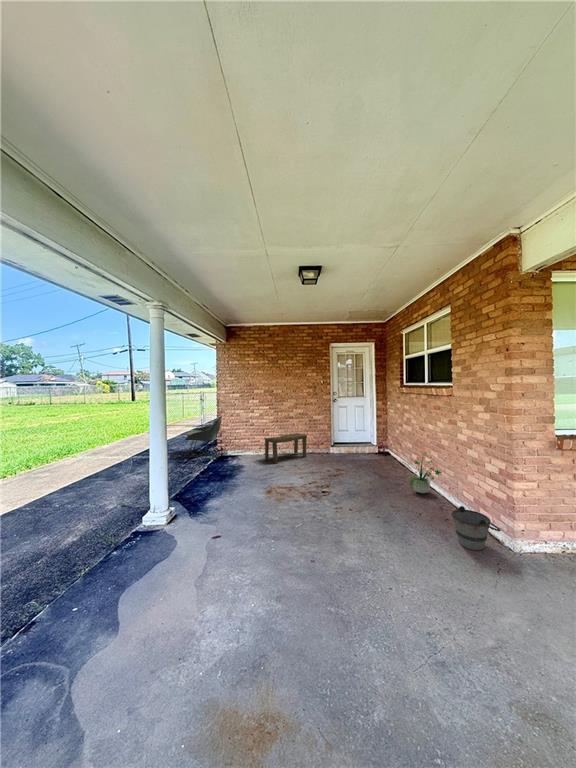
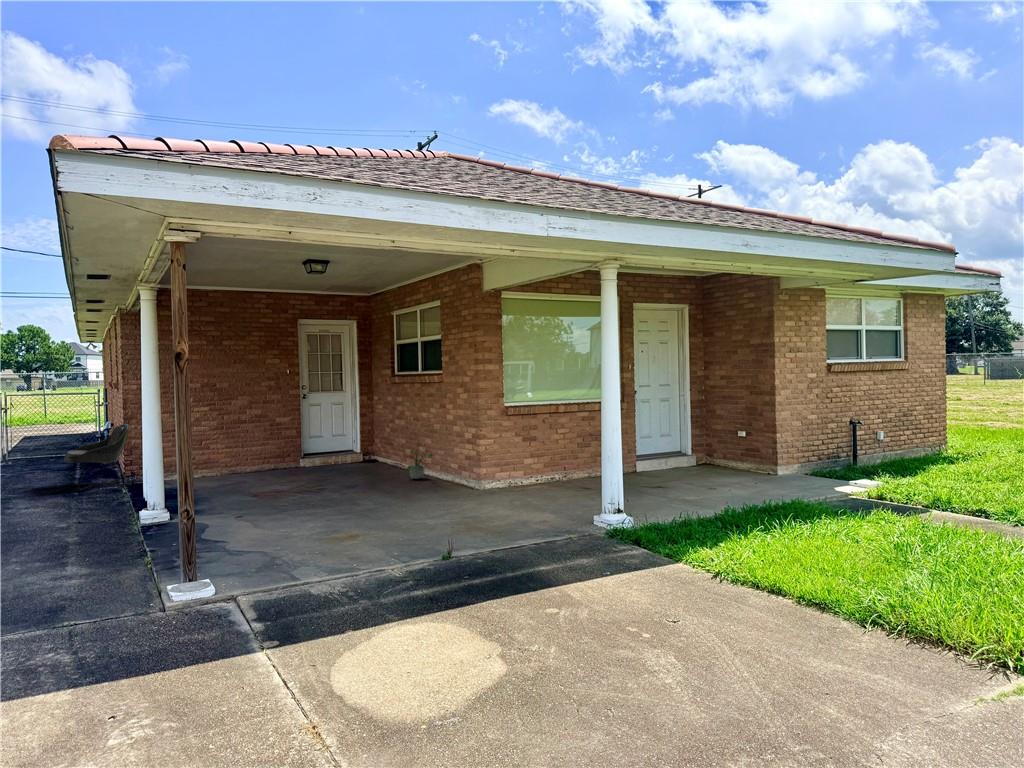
bench: present [265,433,307,463] -> none [213,443,272,481]
bucket: present [452,506,501,550] -> none [441,467,473,494]

